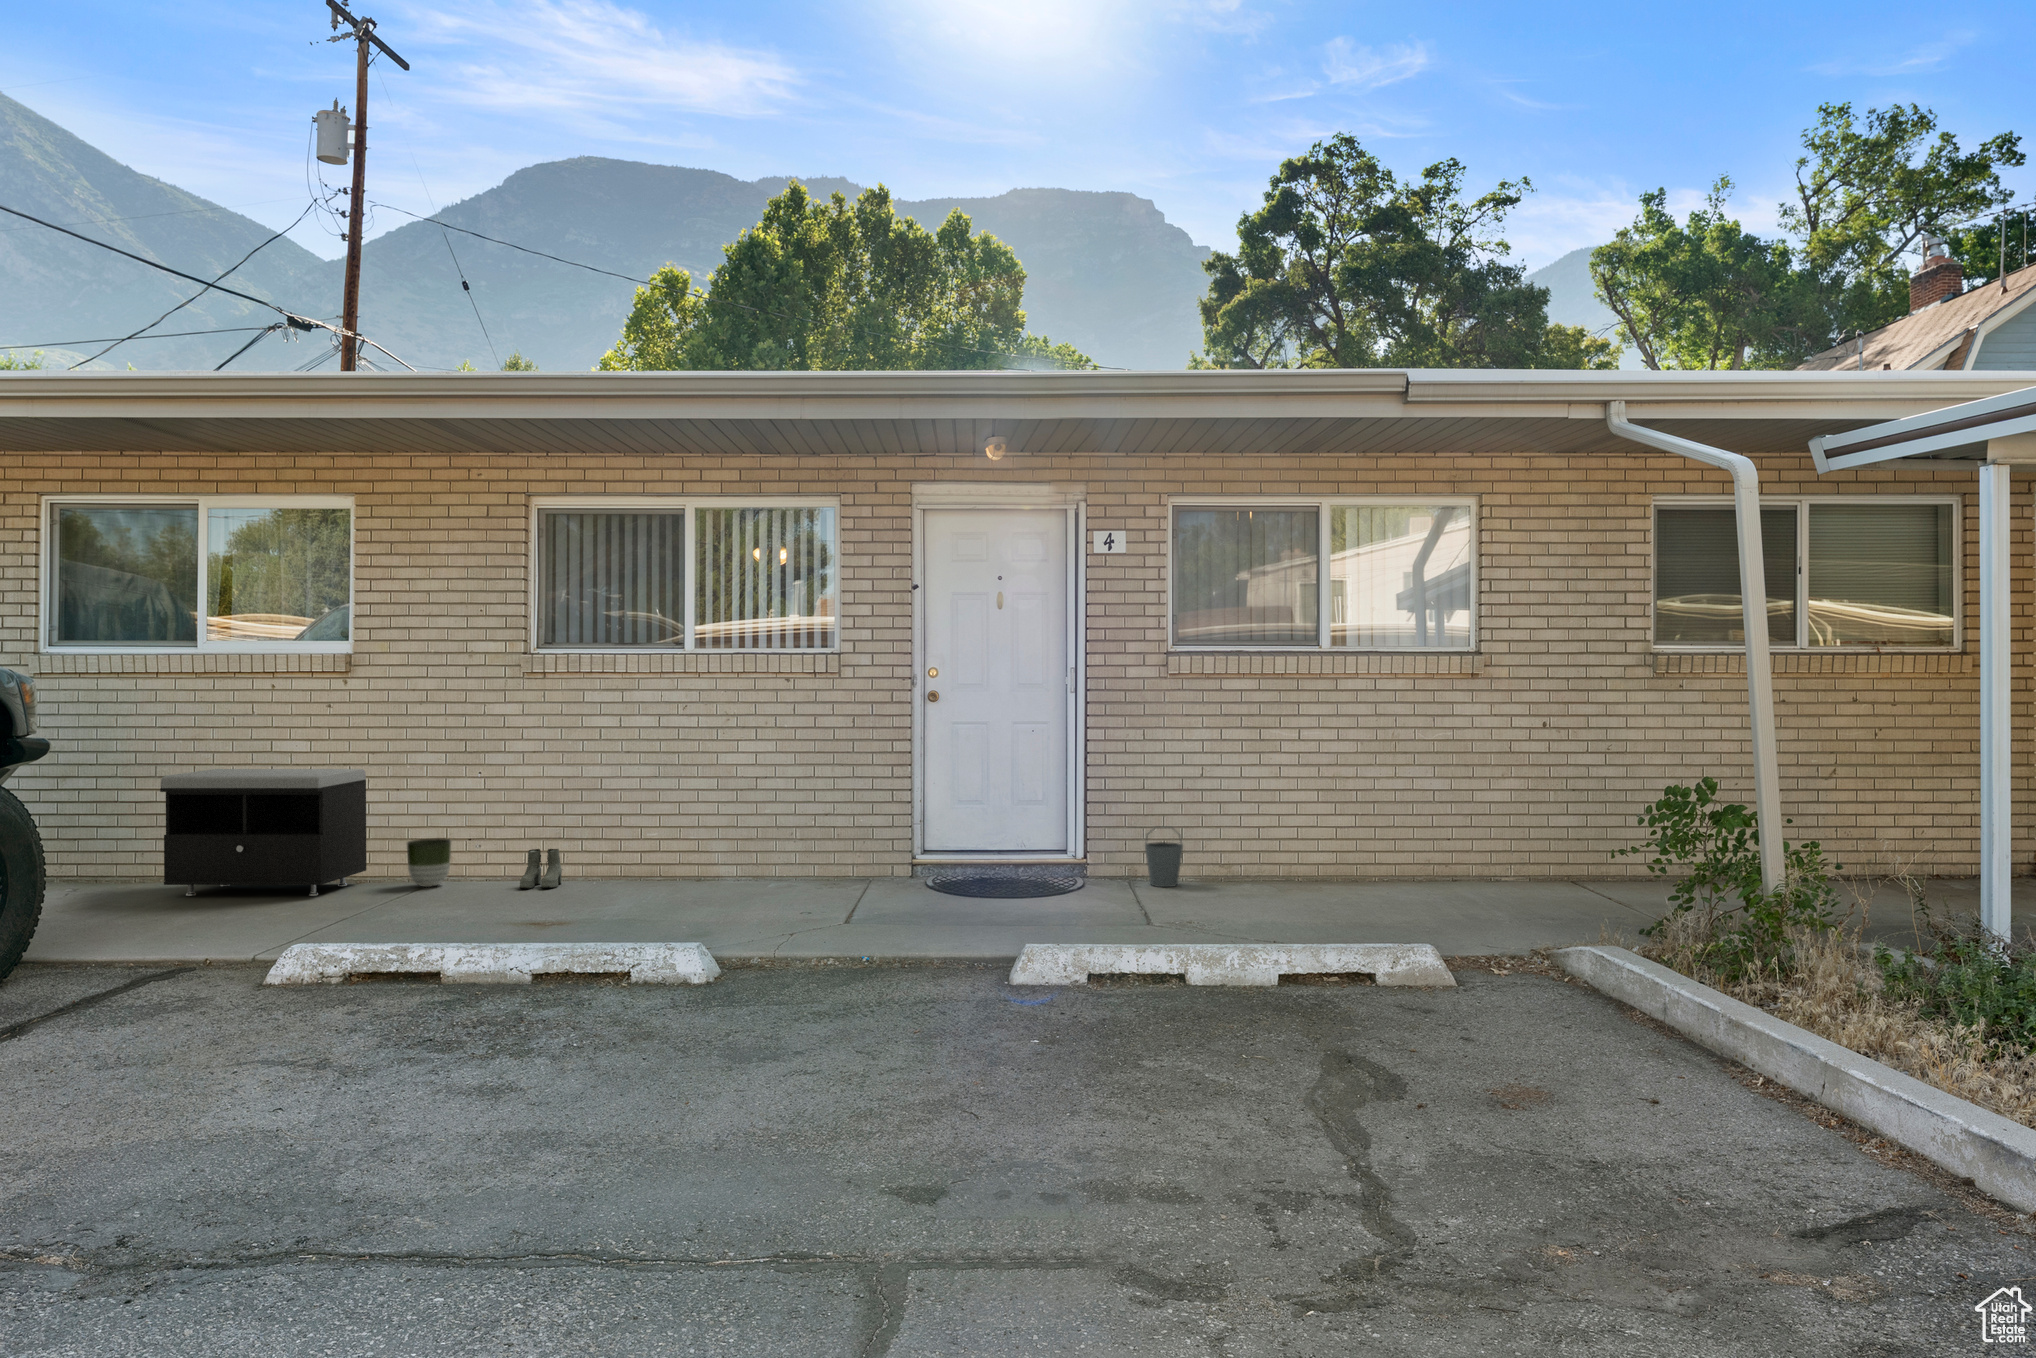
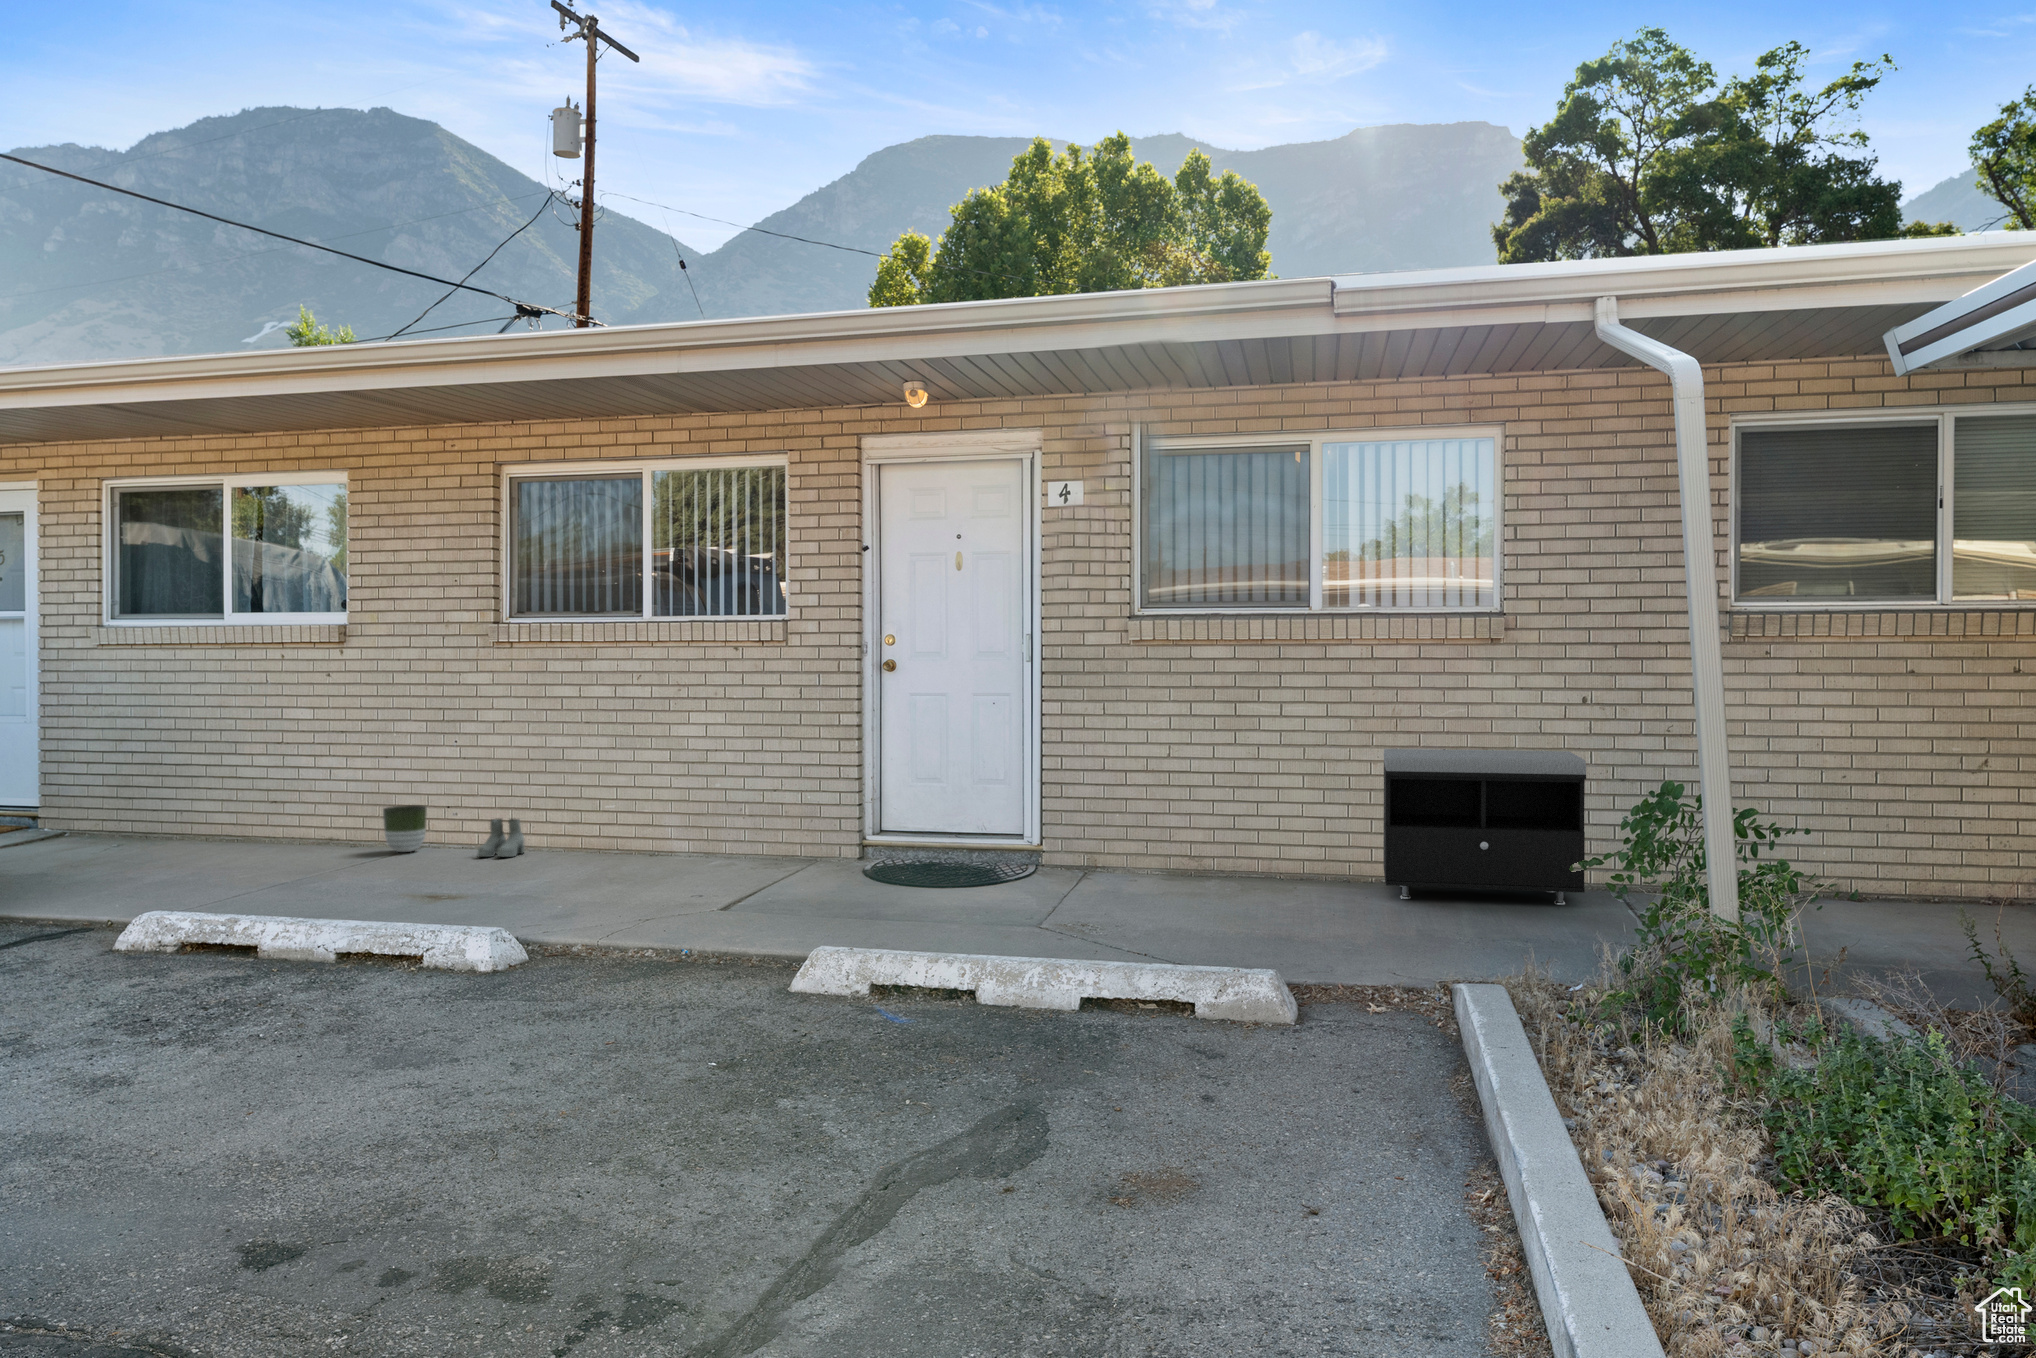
storage bench: present [160,769,366,896] -> present [1383,749,1586,905]
bucket: present [1145,826,1183,887] -> none [1096,811,1139,880]

